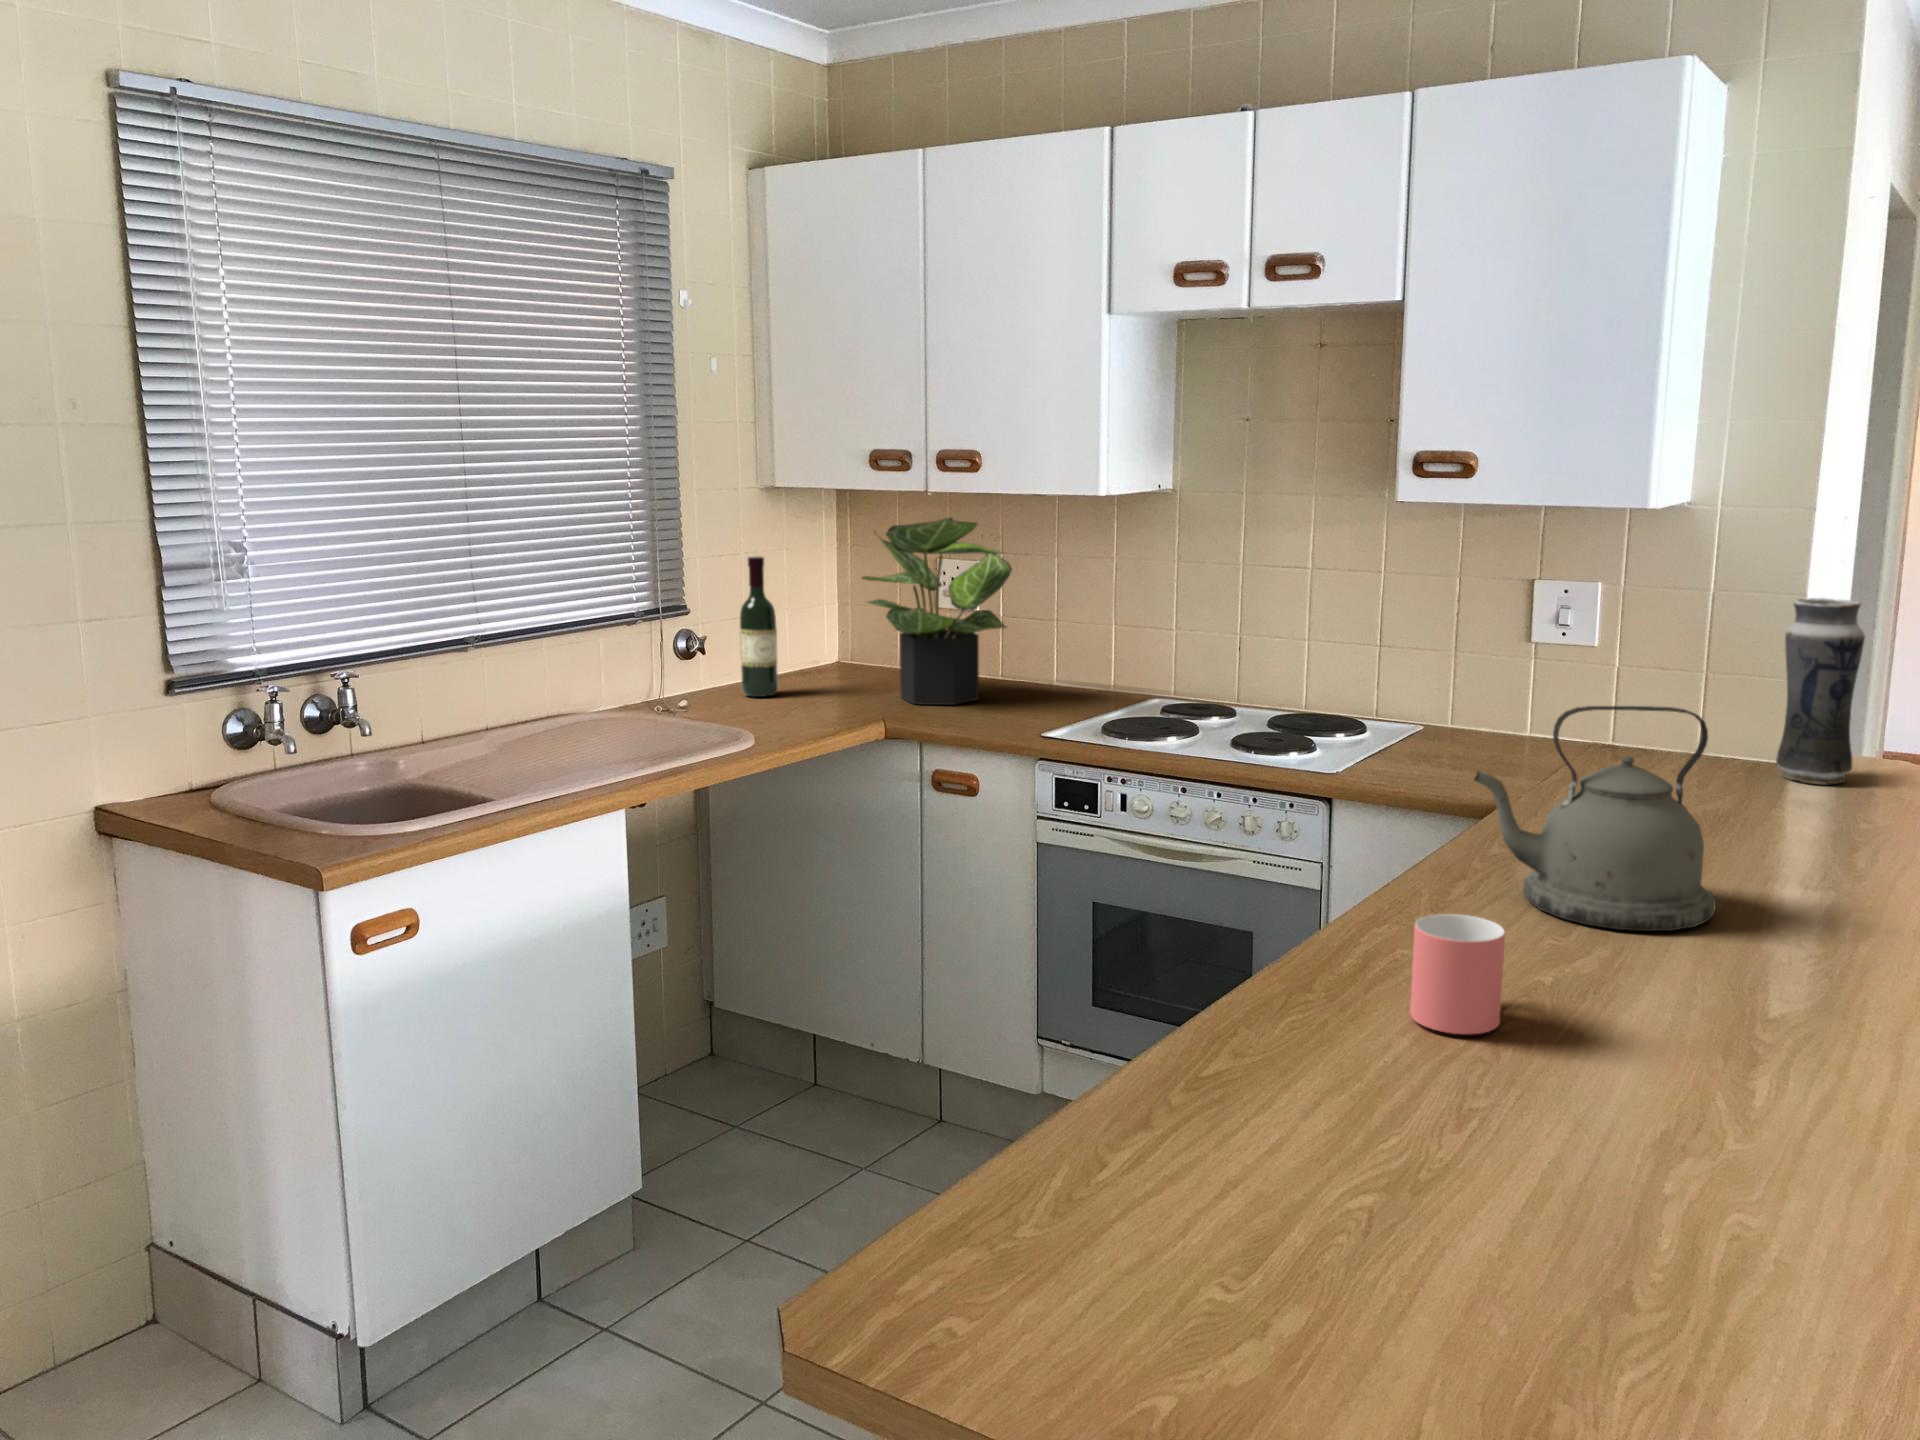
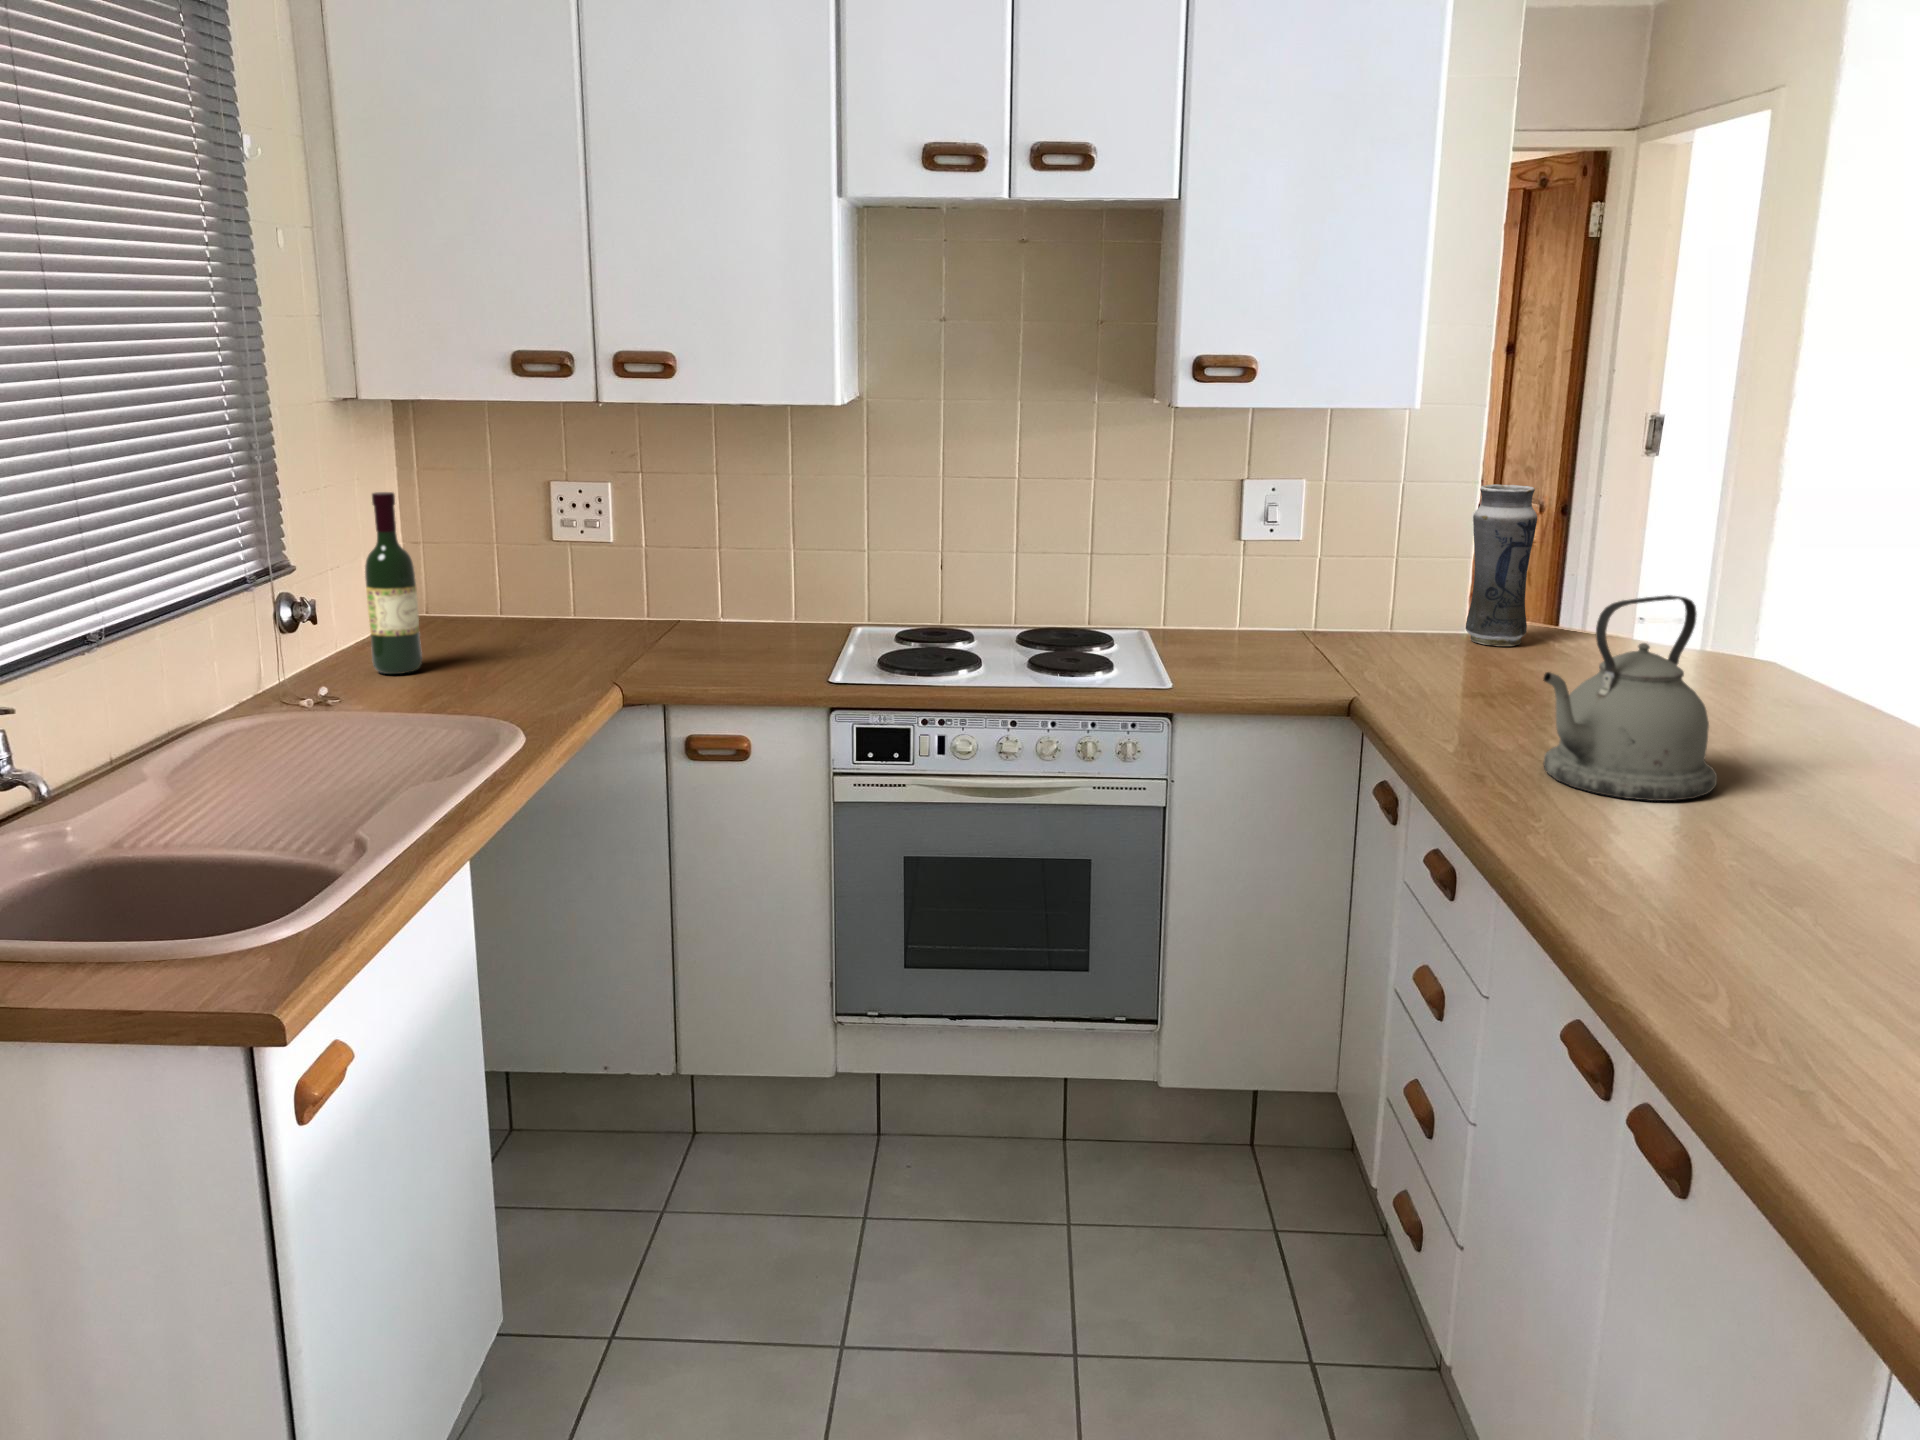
potted plant: present [862,518,1012,705] -> none [495,435,698,661]
mug: present [1410,914,1505,1034] -> none [1726,812,1829,924]

